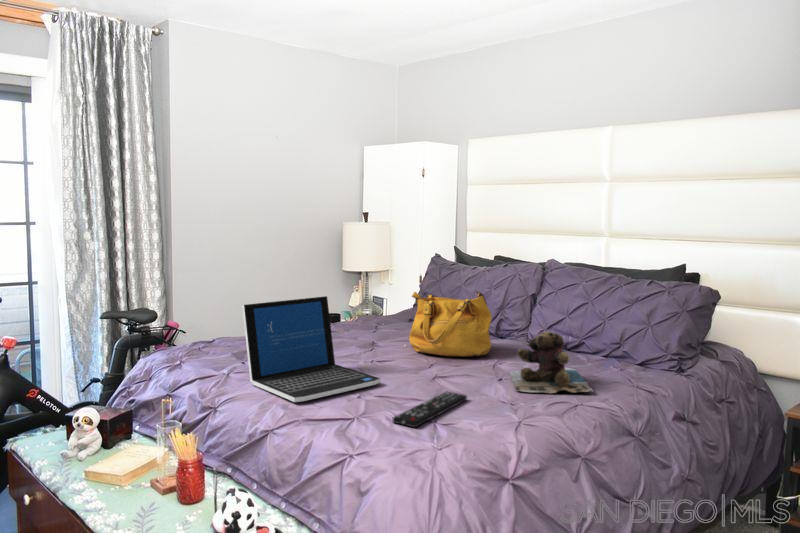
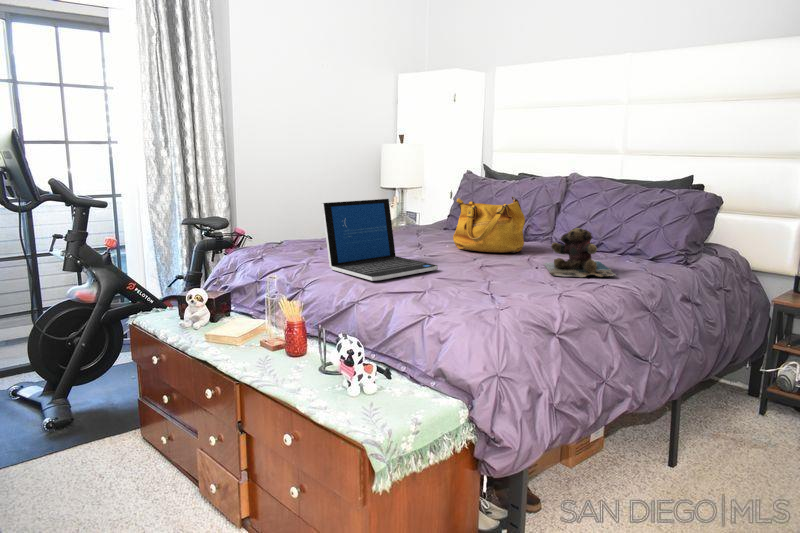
remote control: present [392,391,467,428] -> none [457,275,513,298]

